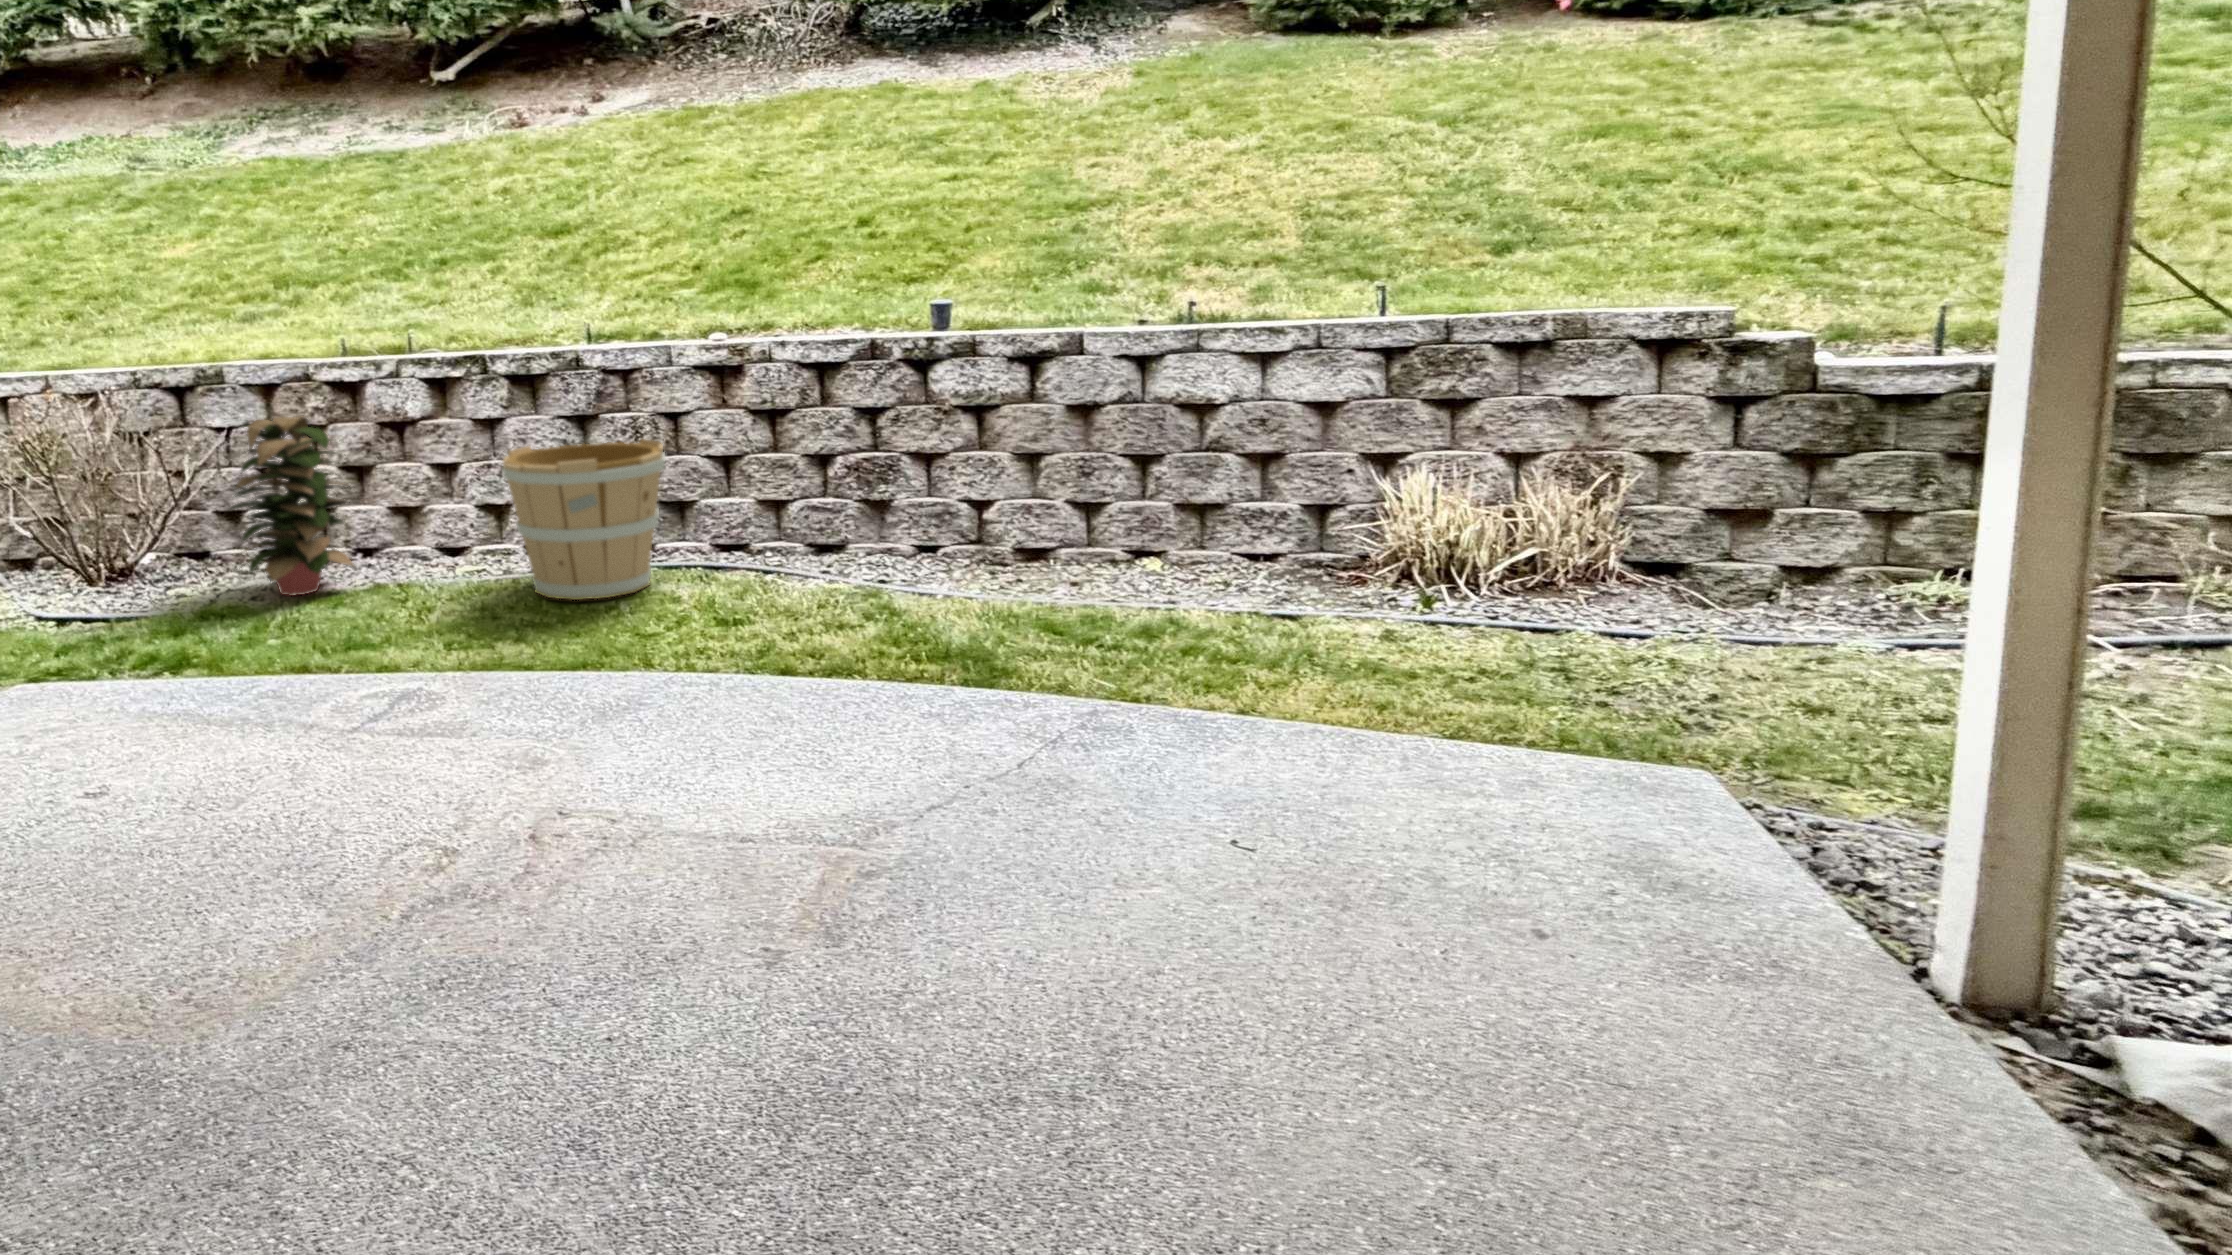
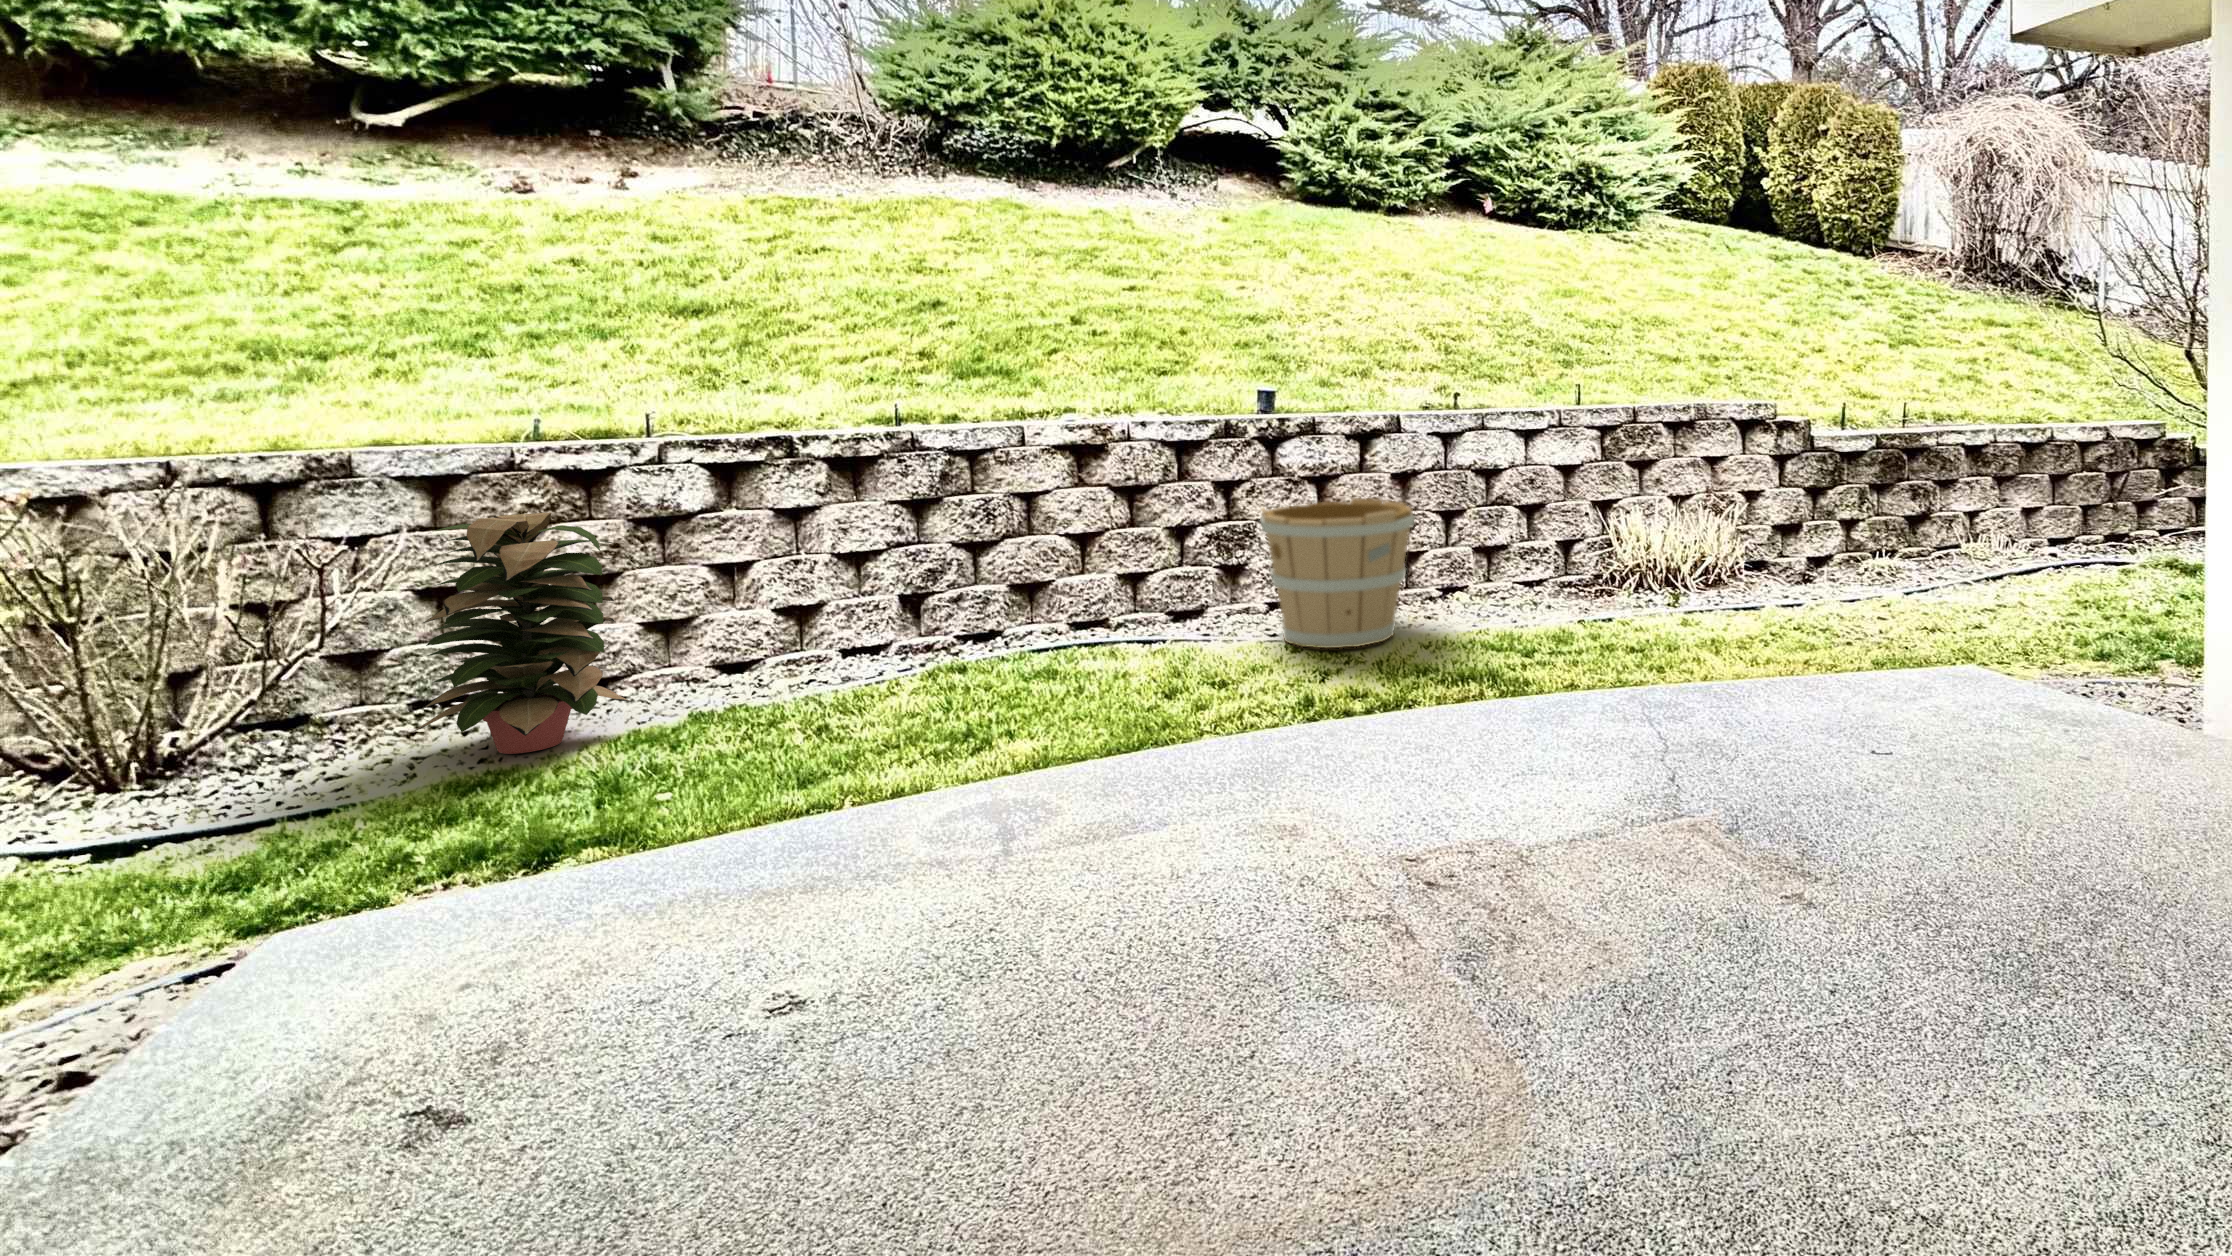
wooden bucket: present [502,439,665,600] -> present [1261,498,1415,648]

